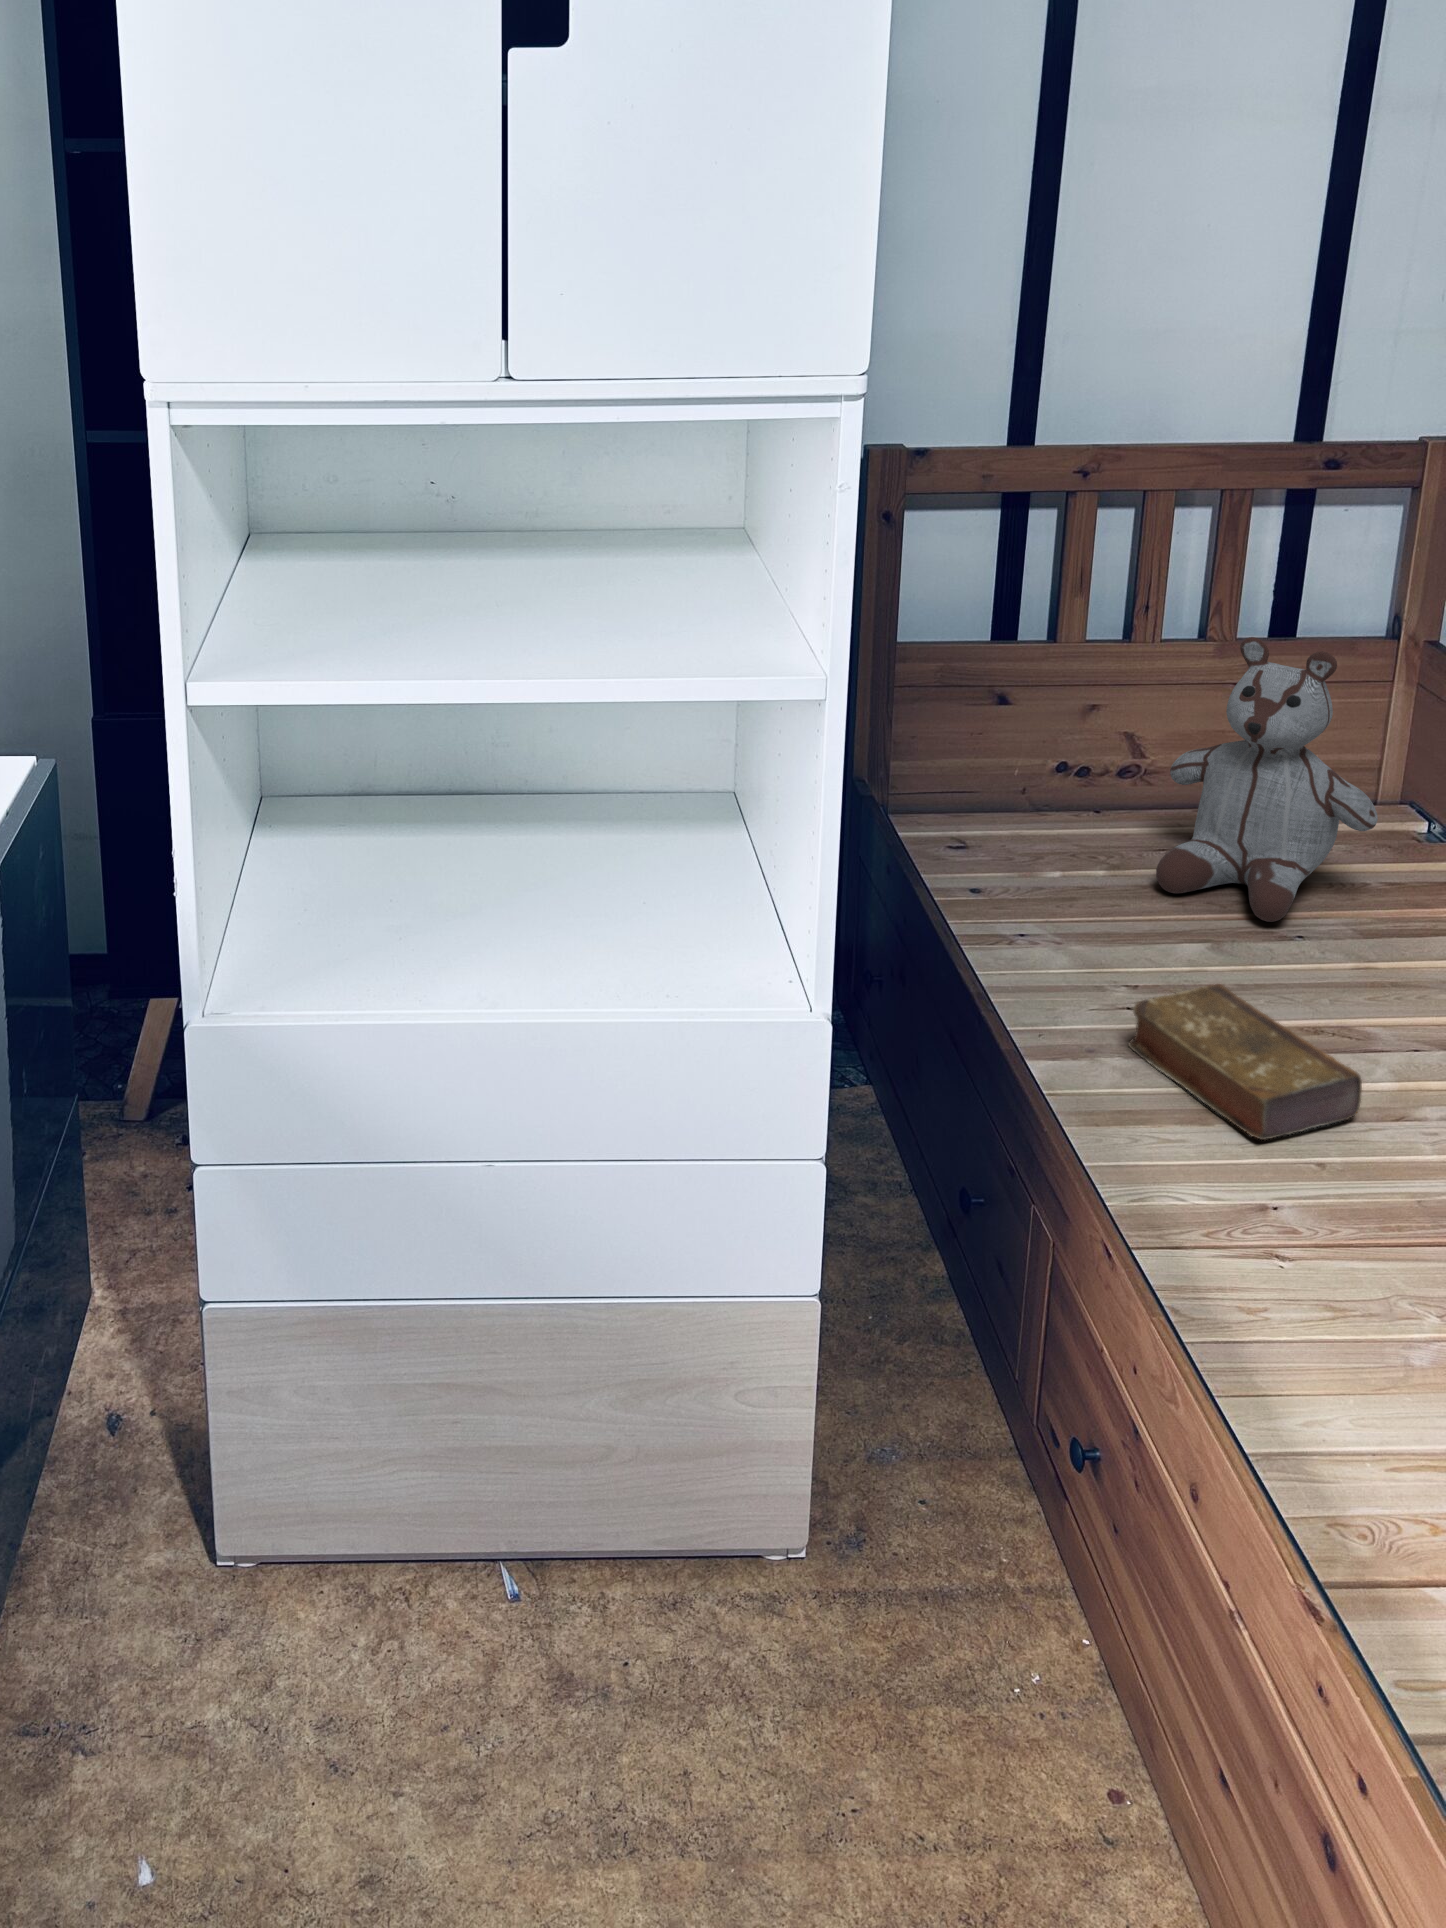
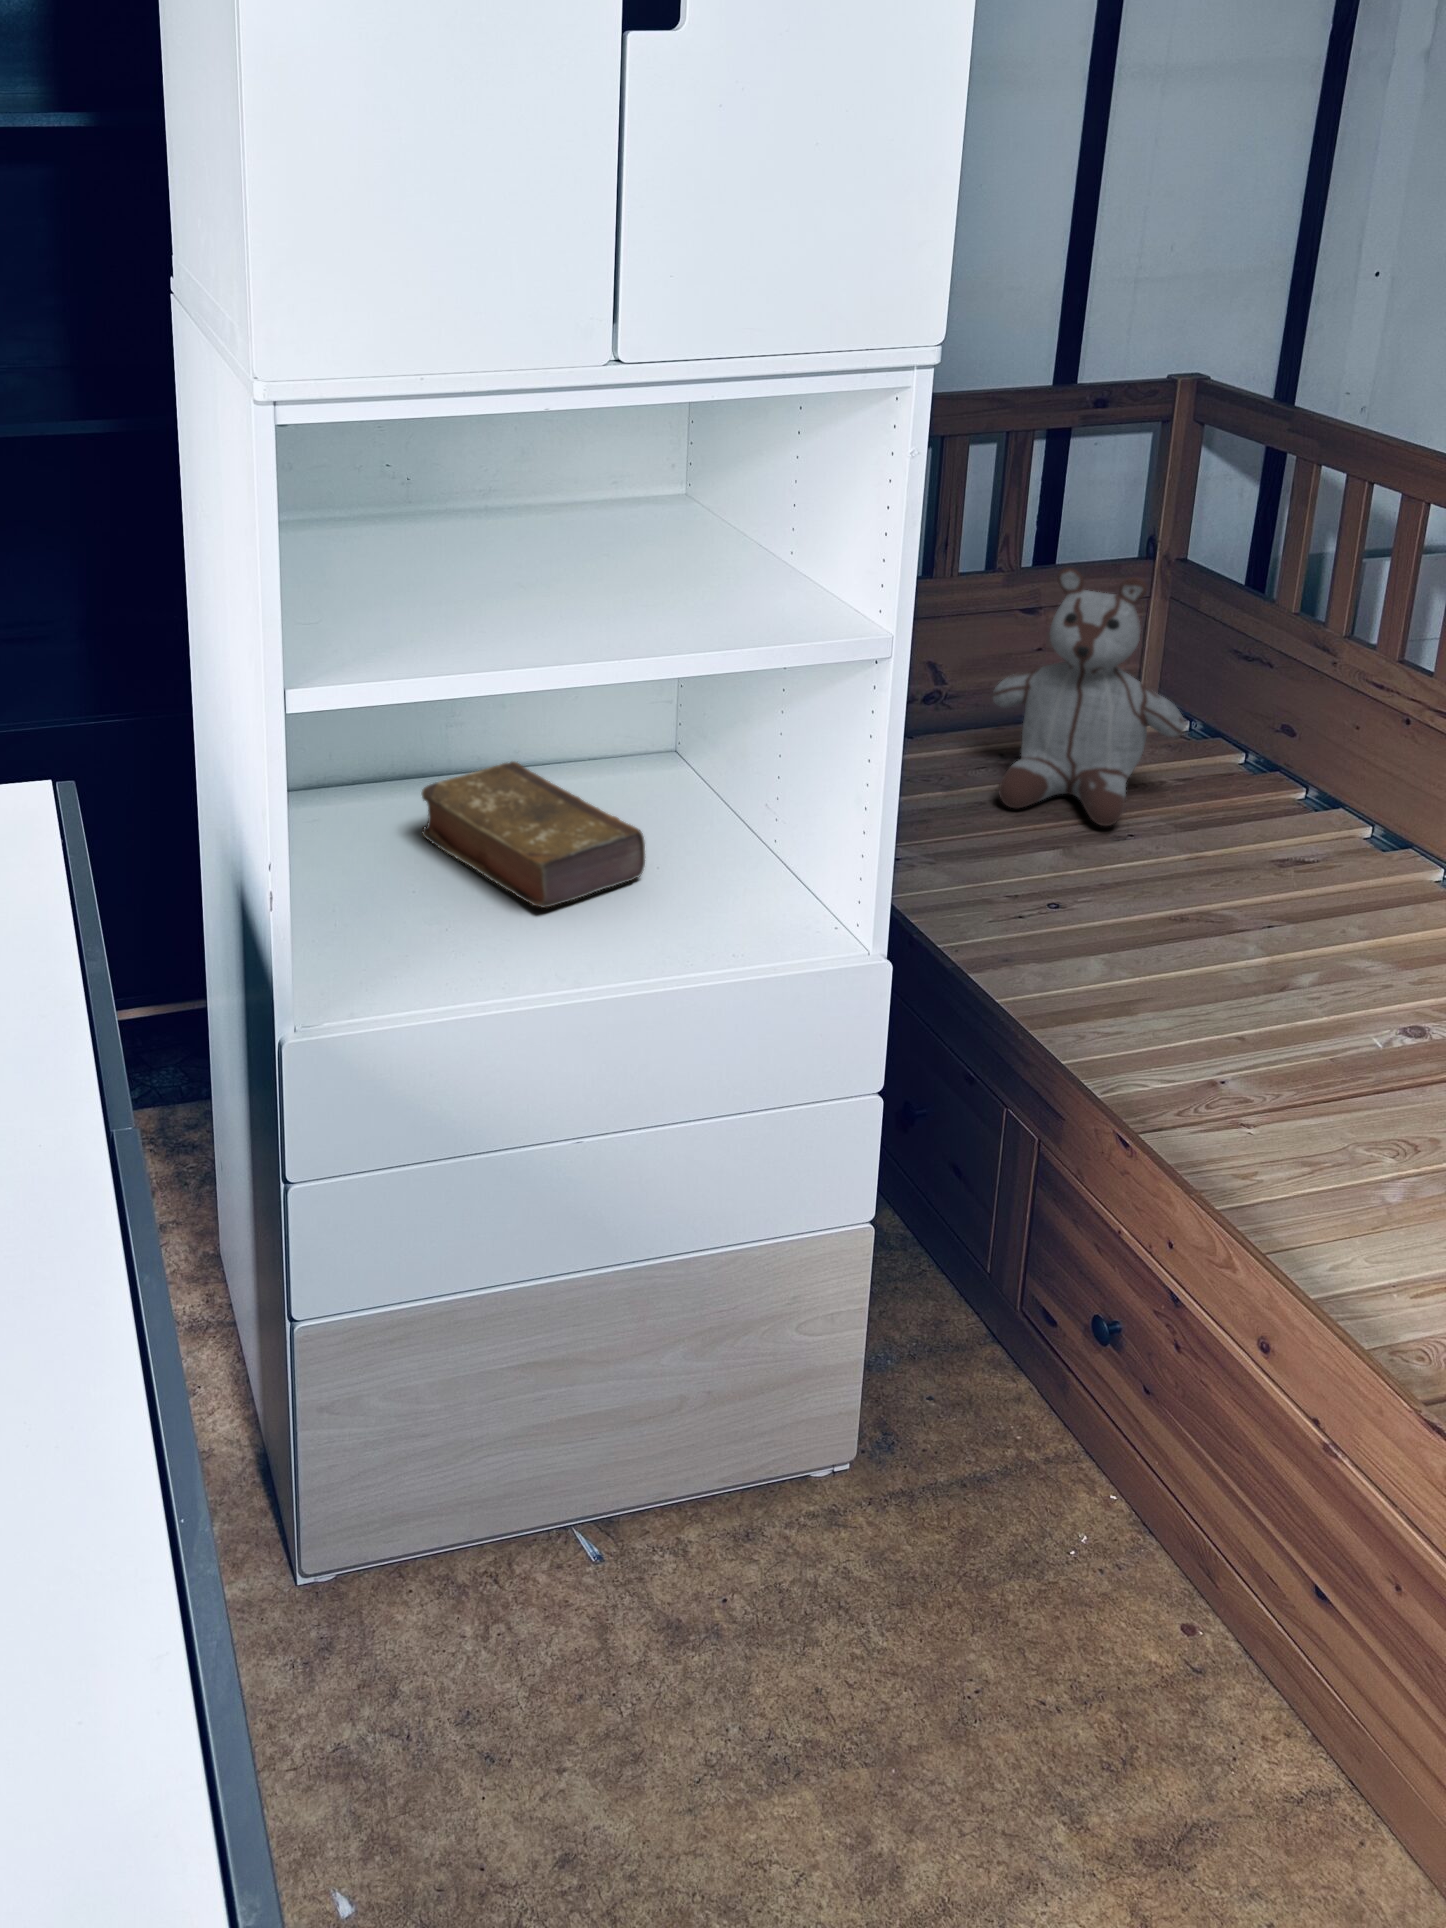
book: present [1129,984,1362,1140] -> present [422,762,645,908]

